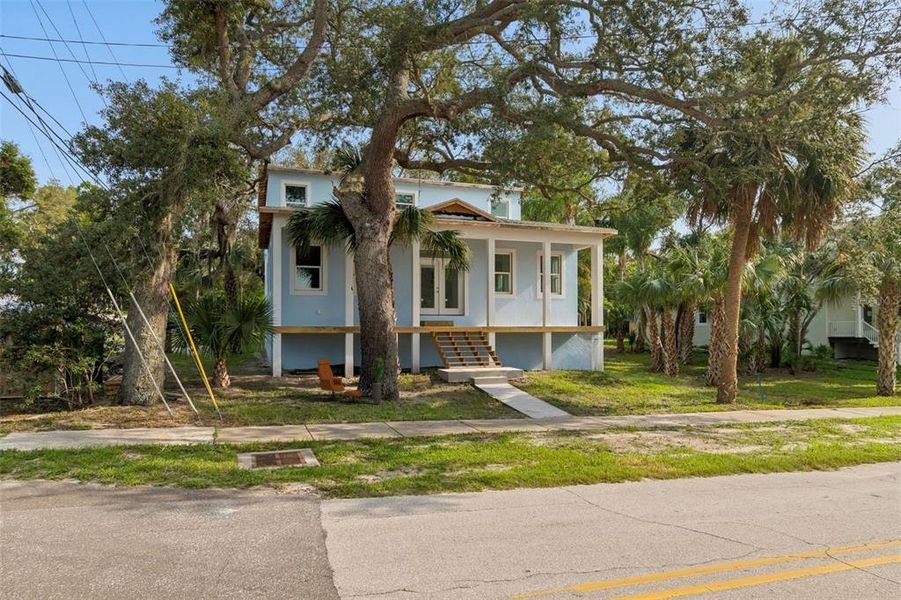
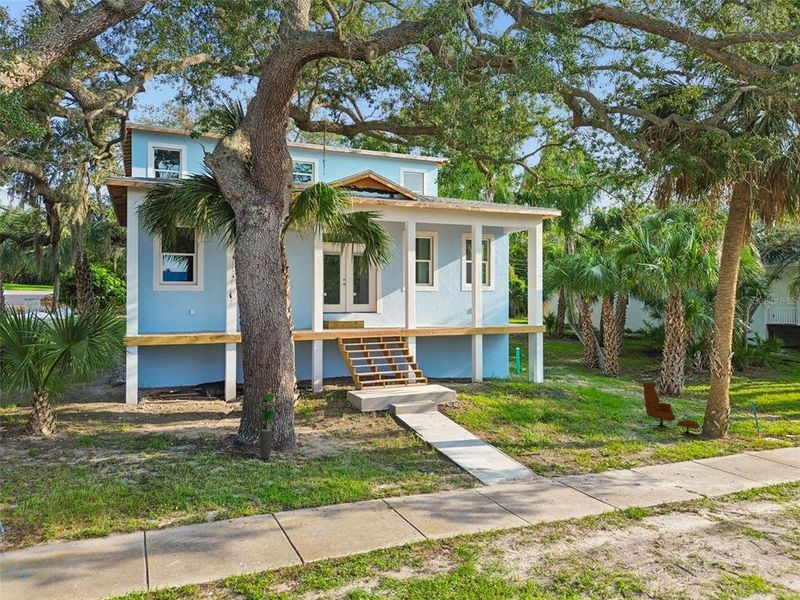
lounge chair: present [317,359,362,402] -> present [643,382,699,436]

